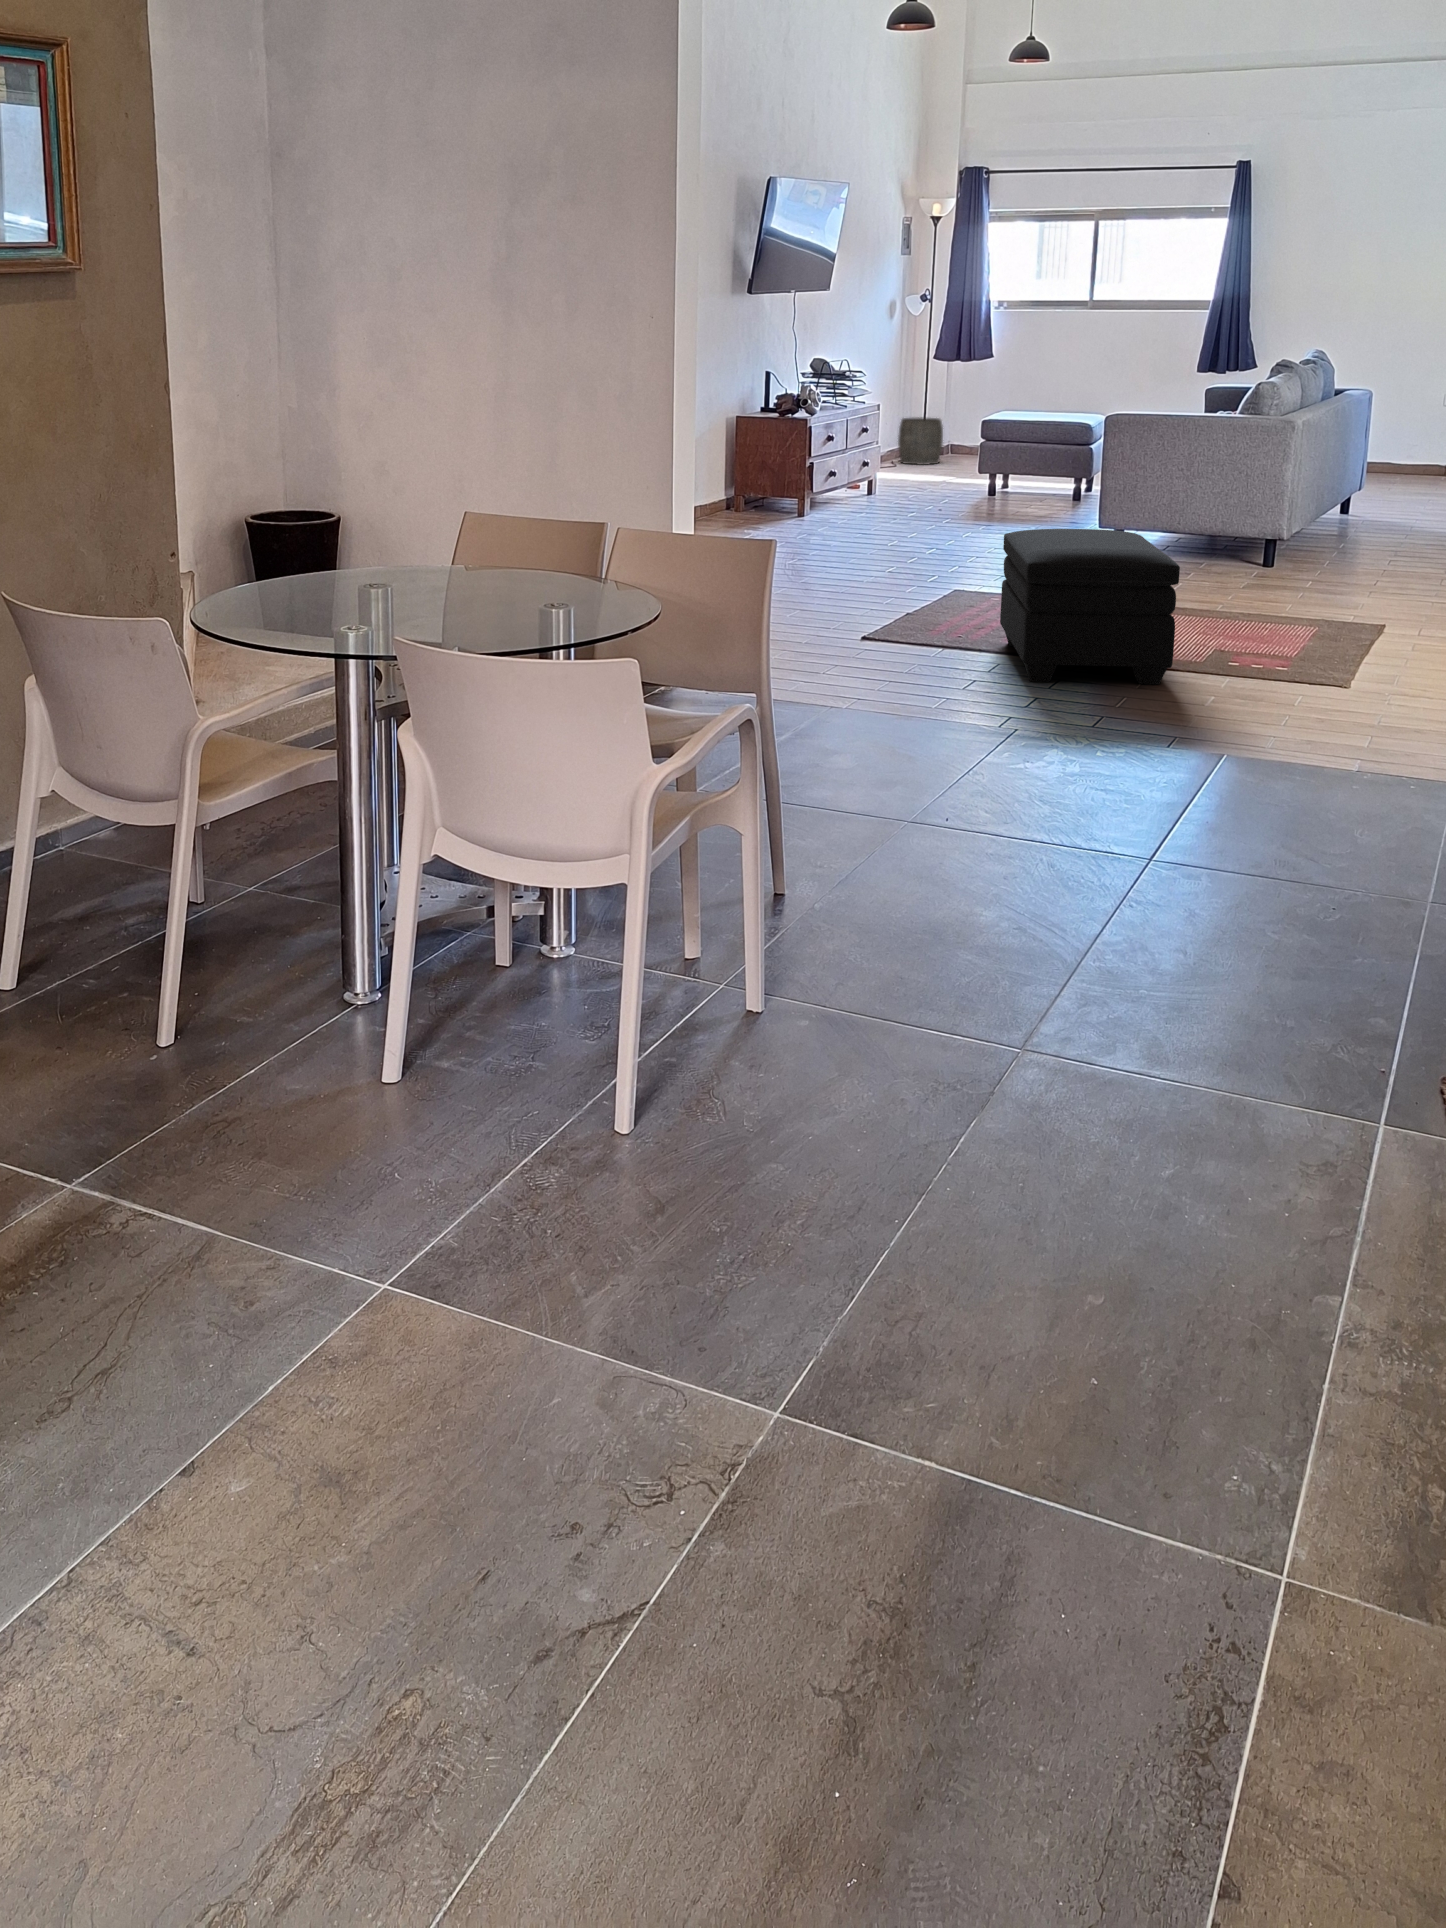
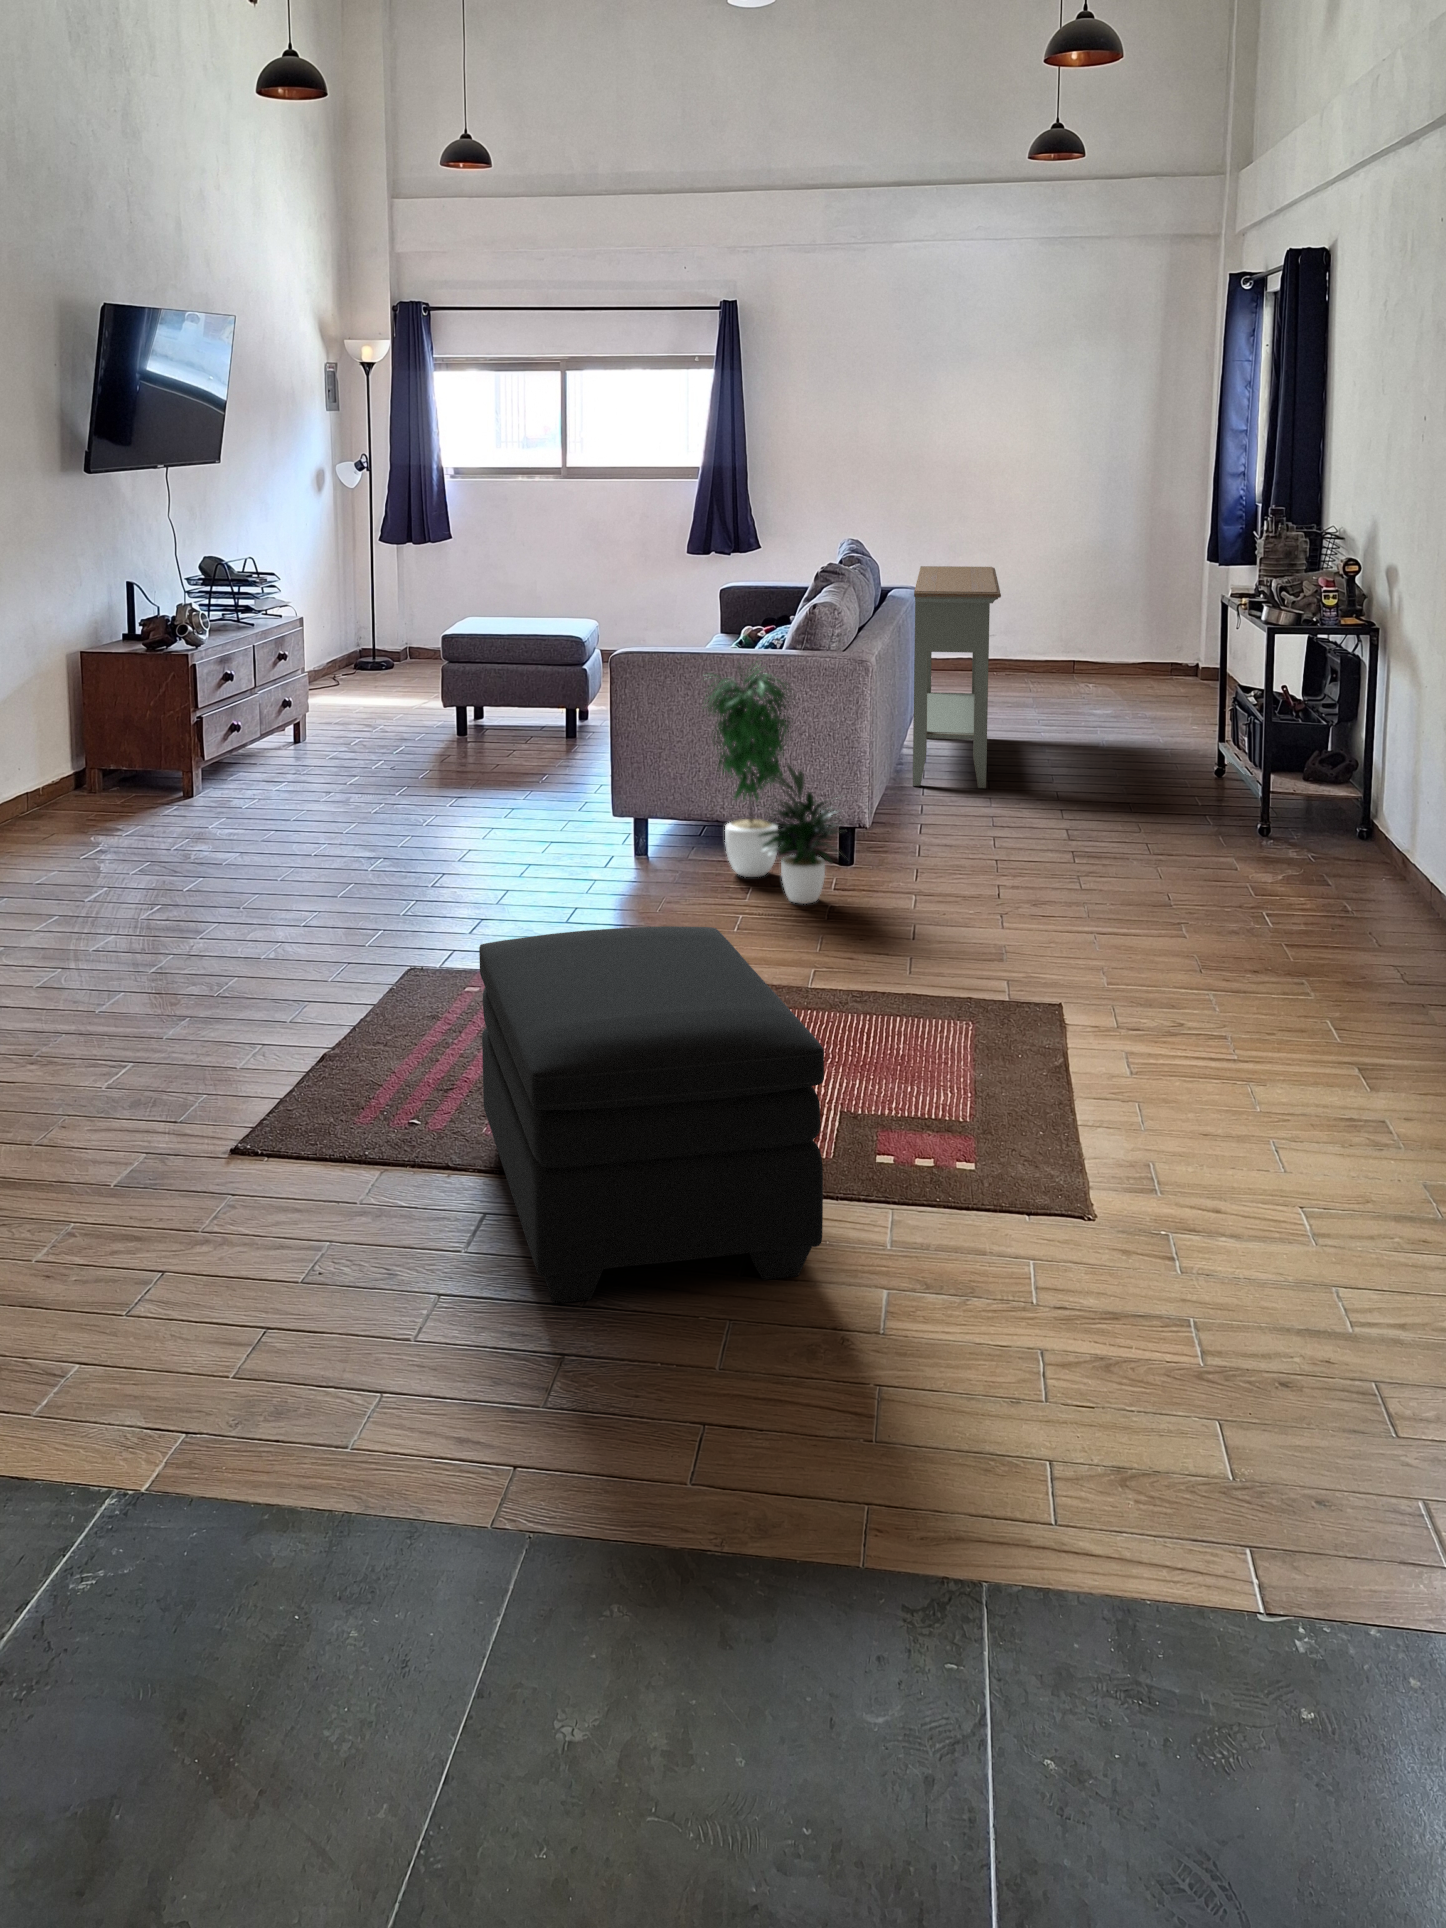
console table: none [1337,377,1437,539] -> present [913,566,1001,788]
potted plant: none [1164,416,1260,580] -> present [708,664,841,904]
woven basket: present [898,417,943,465] -> none [338,617,394,679]

